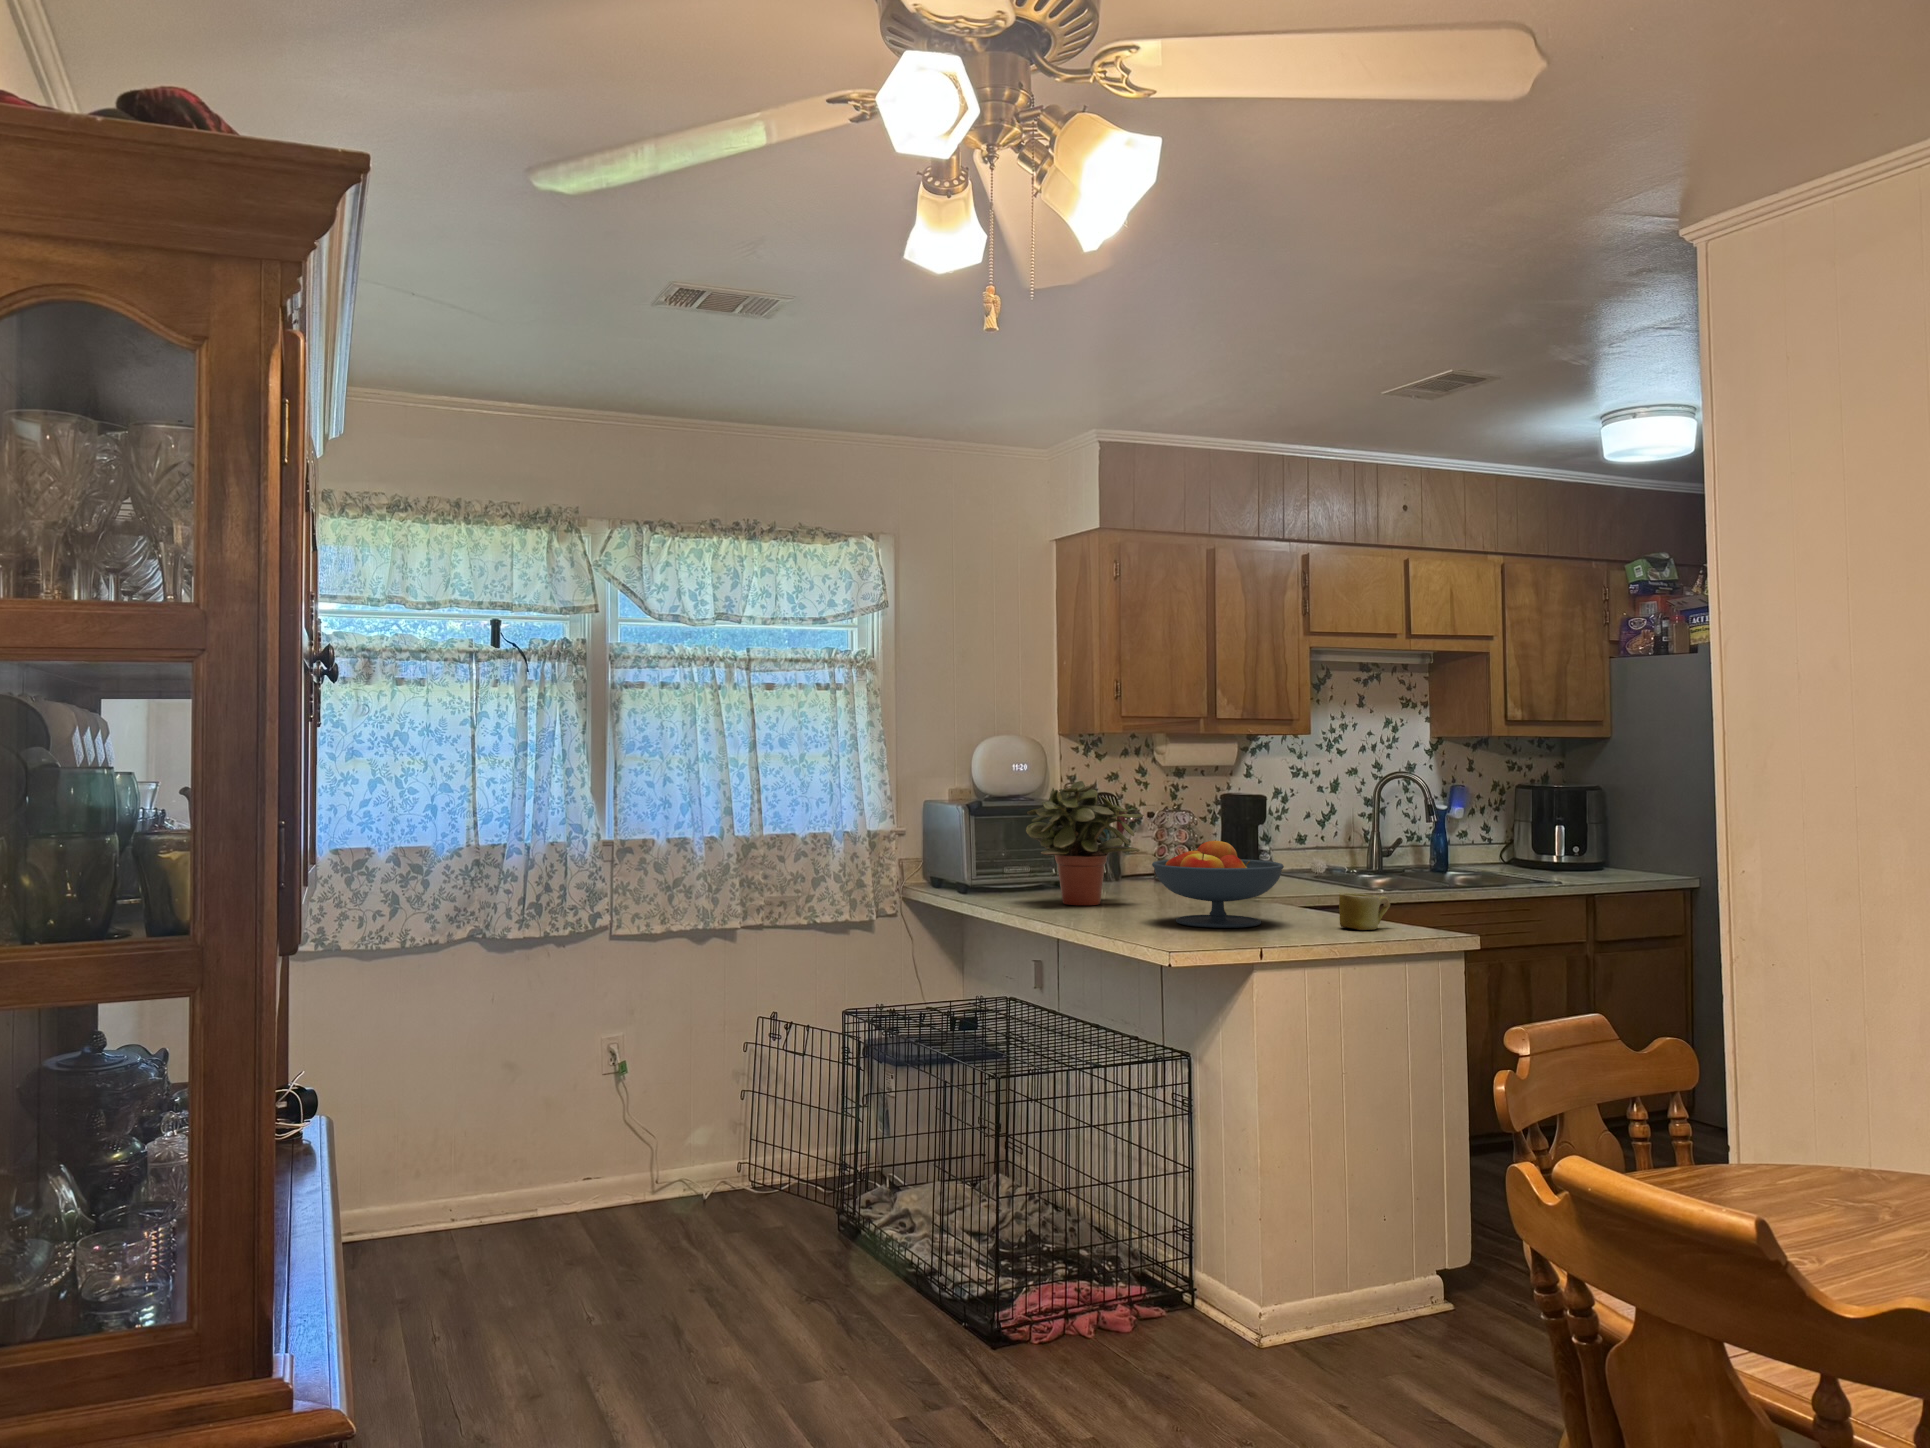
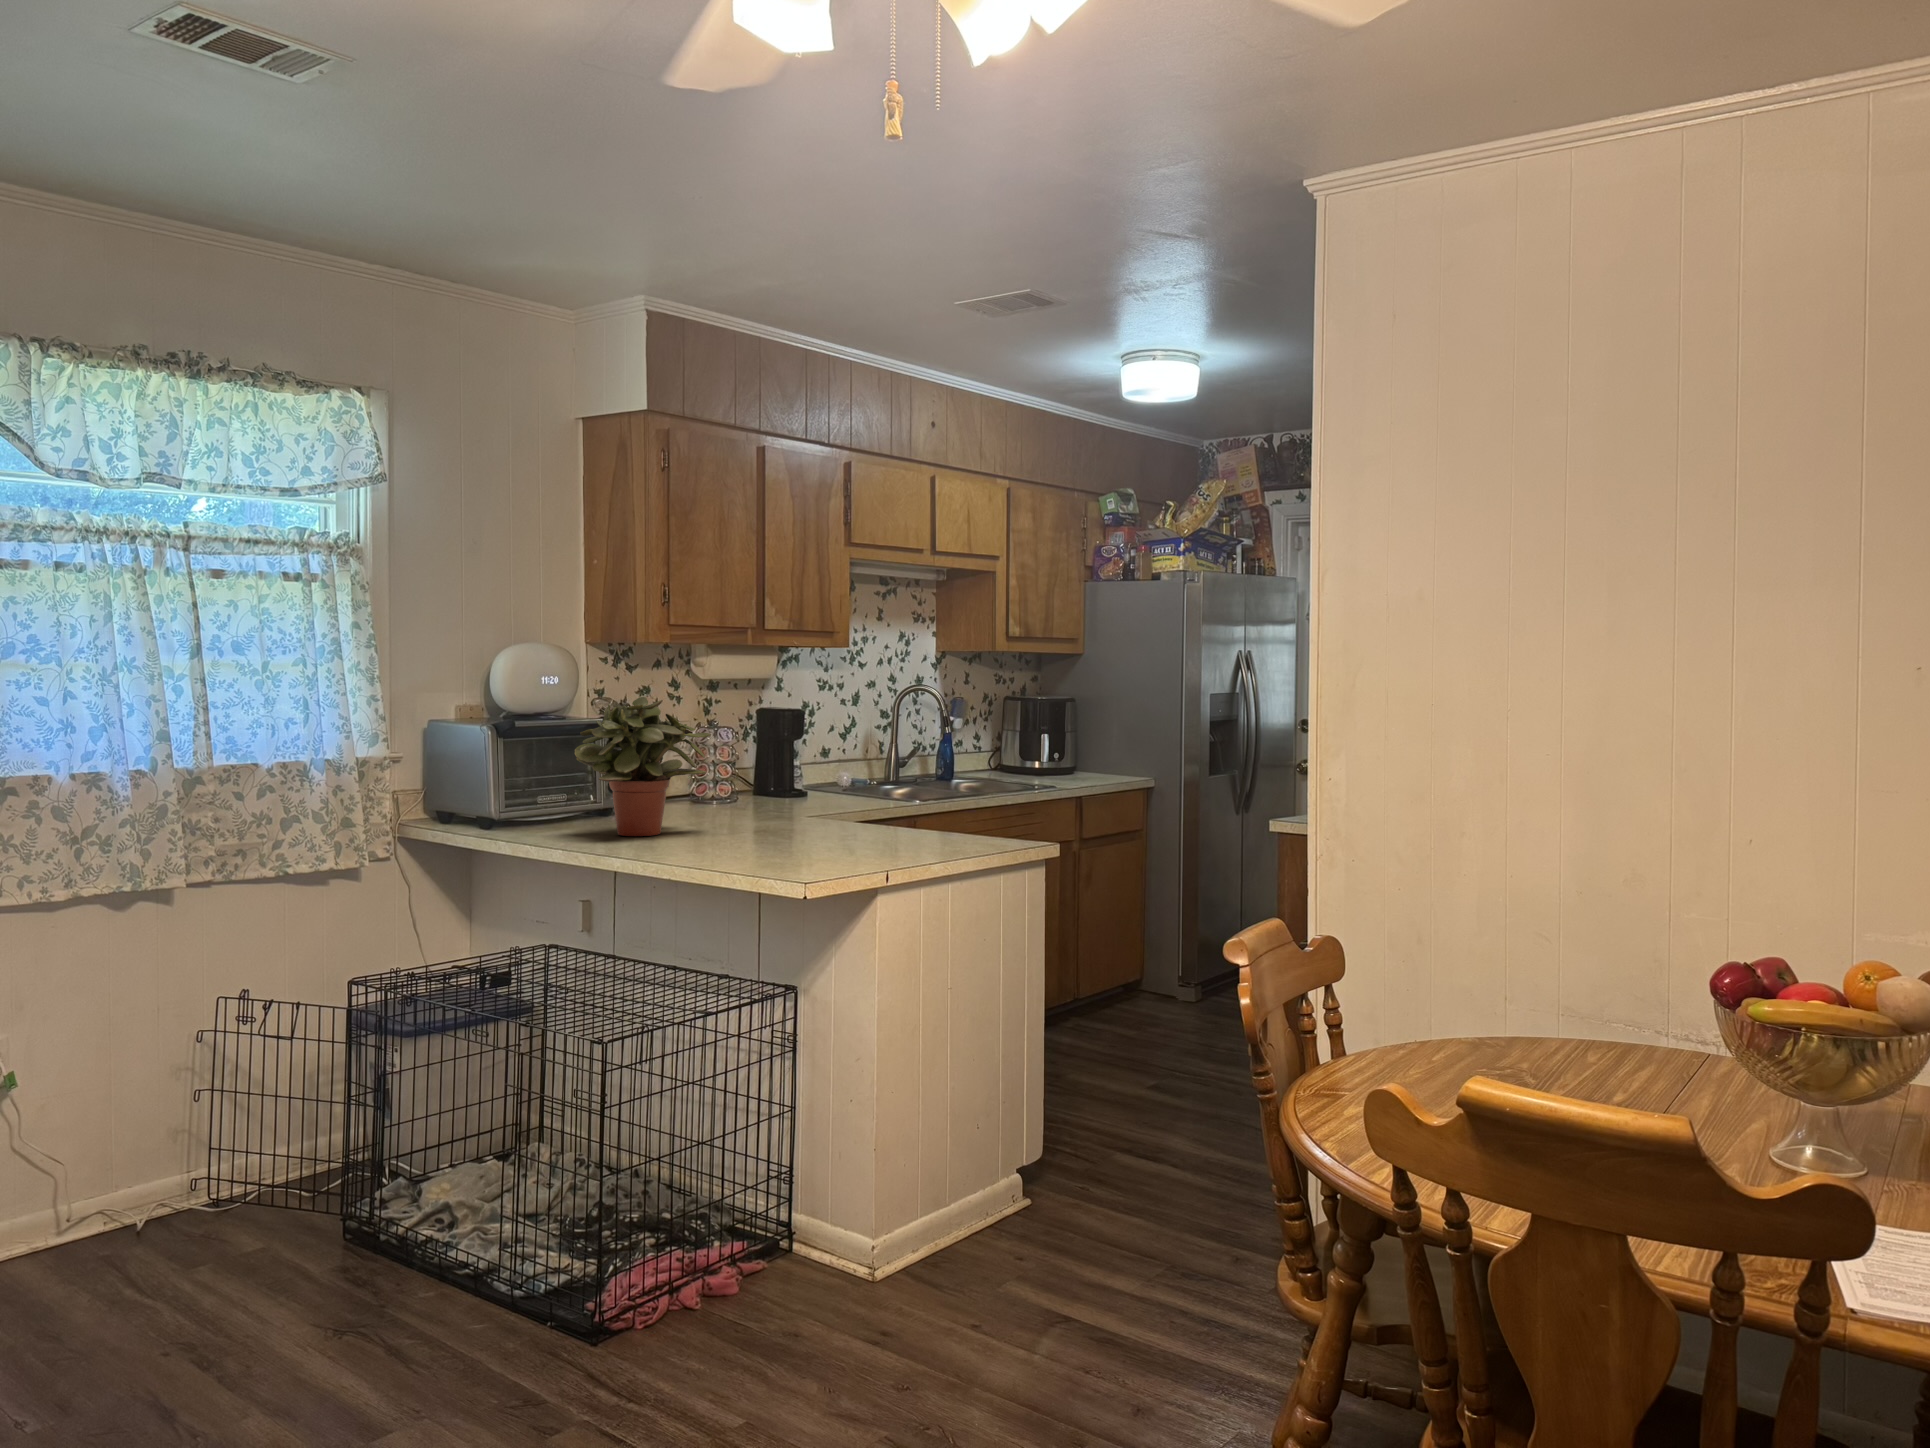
fruit bowl: present [1152,840,1284,928] -> none [745,760,884,854]
mug: present [1339,893,1390,930] -> none [938,811,985,849]

